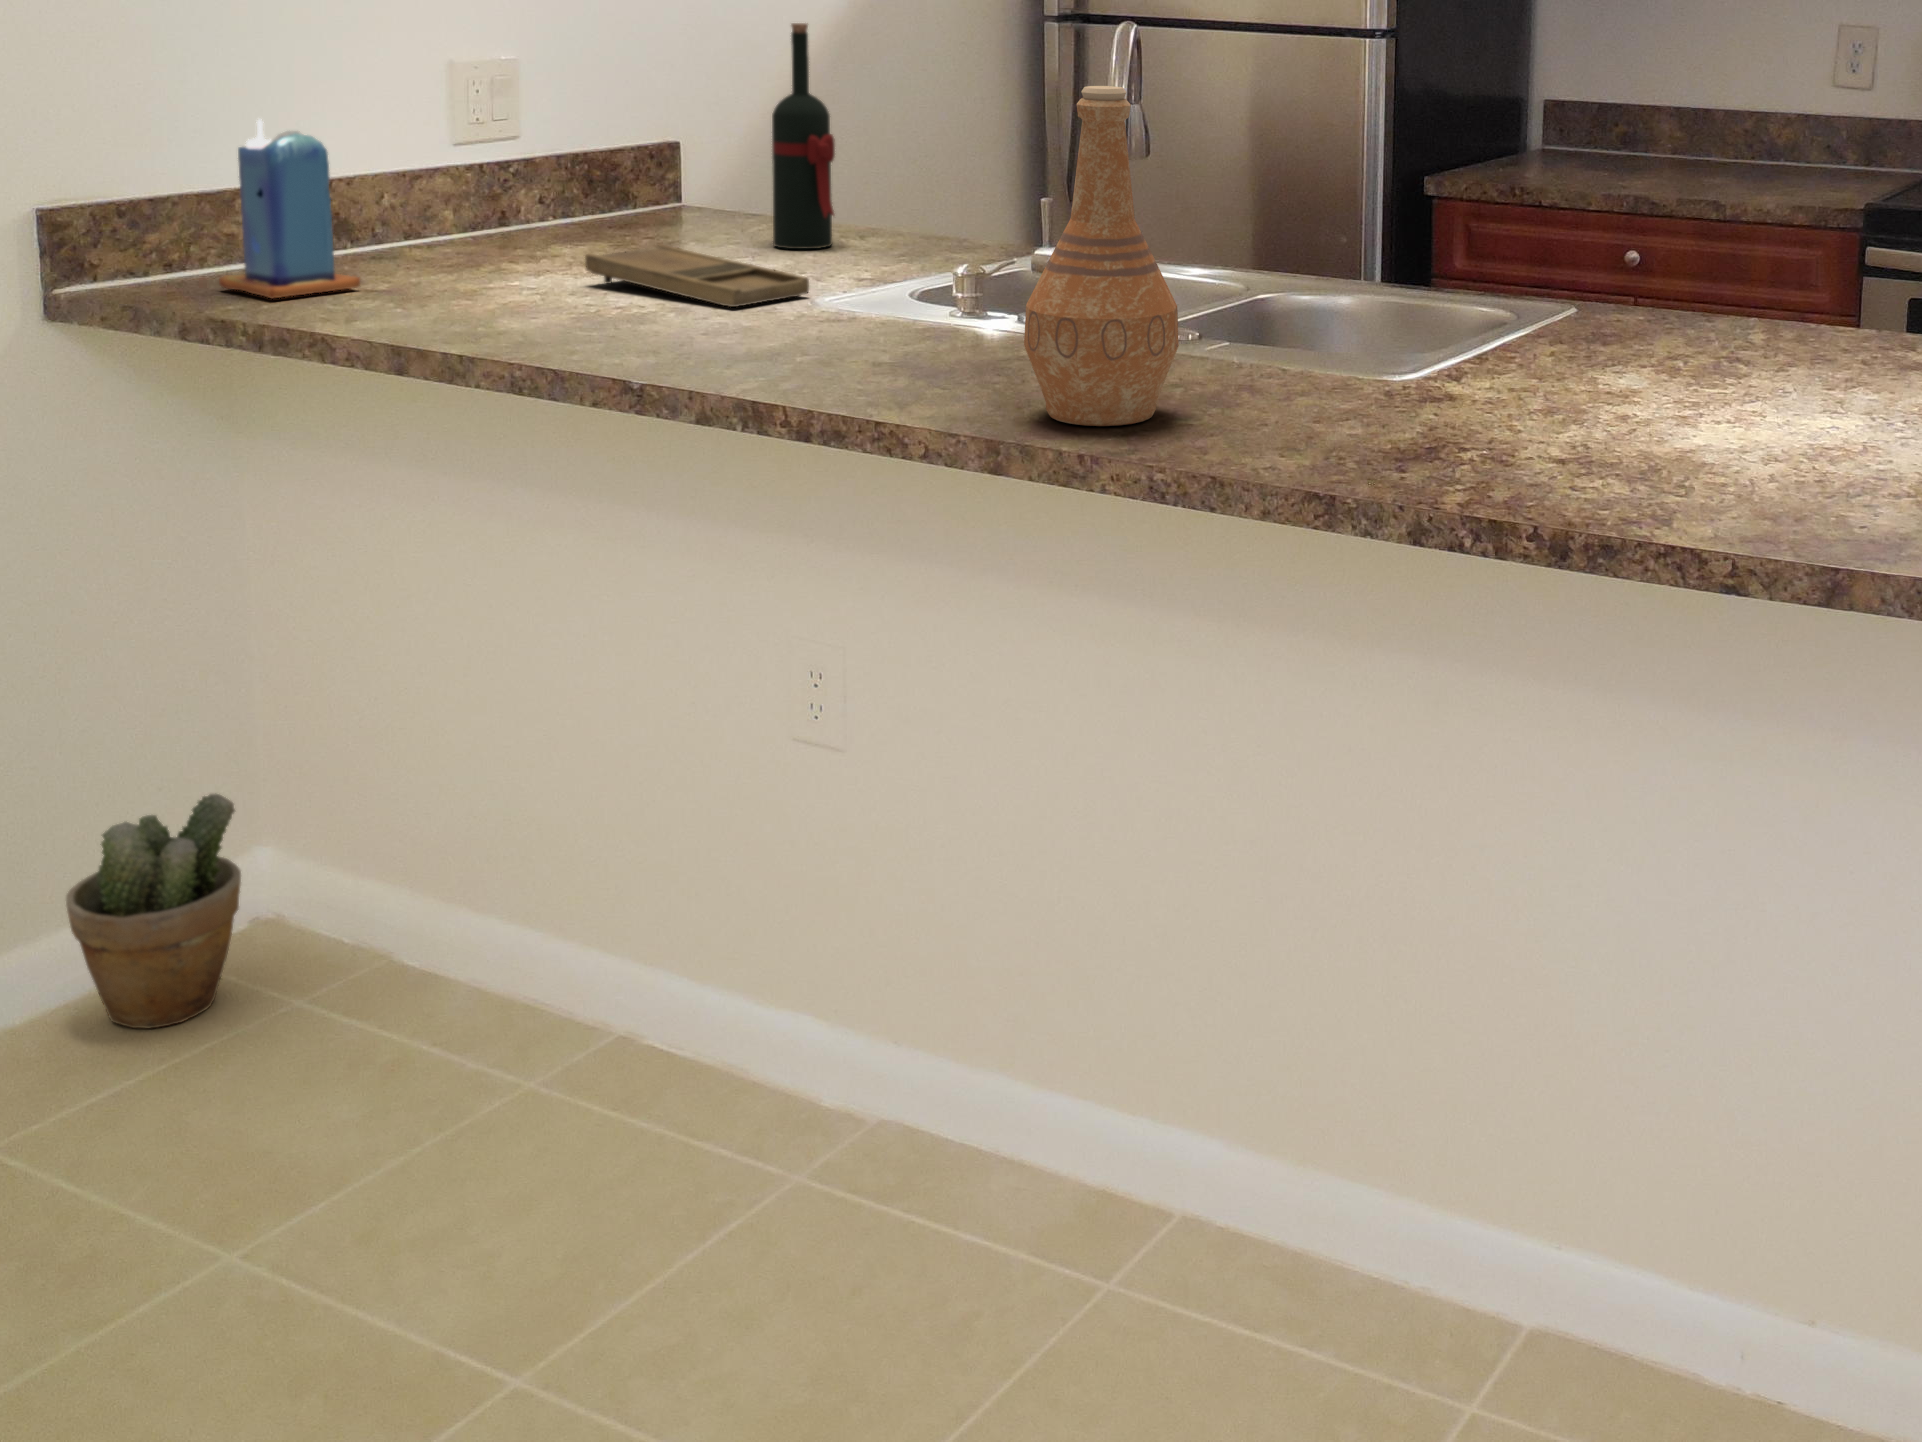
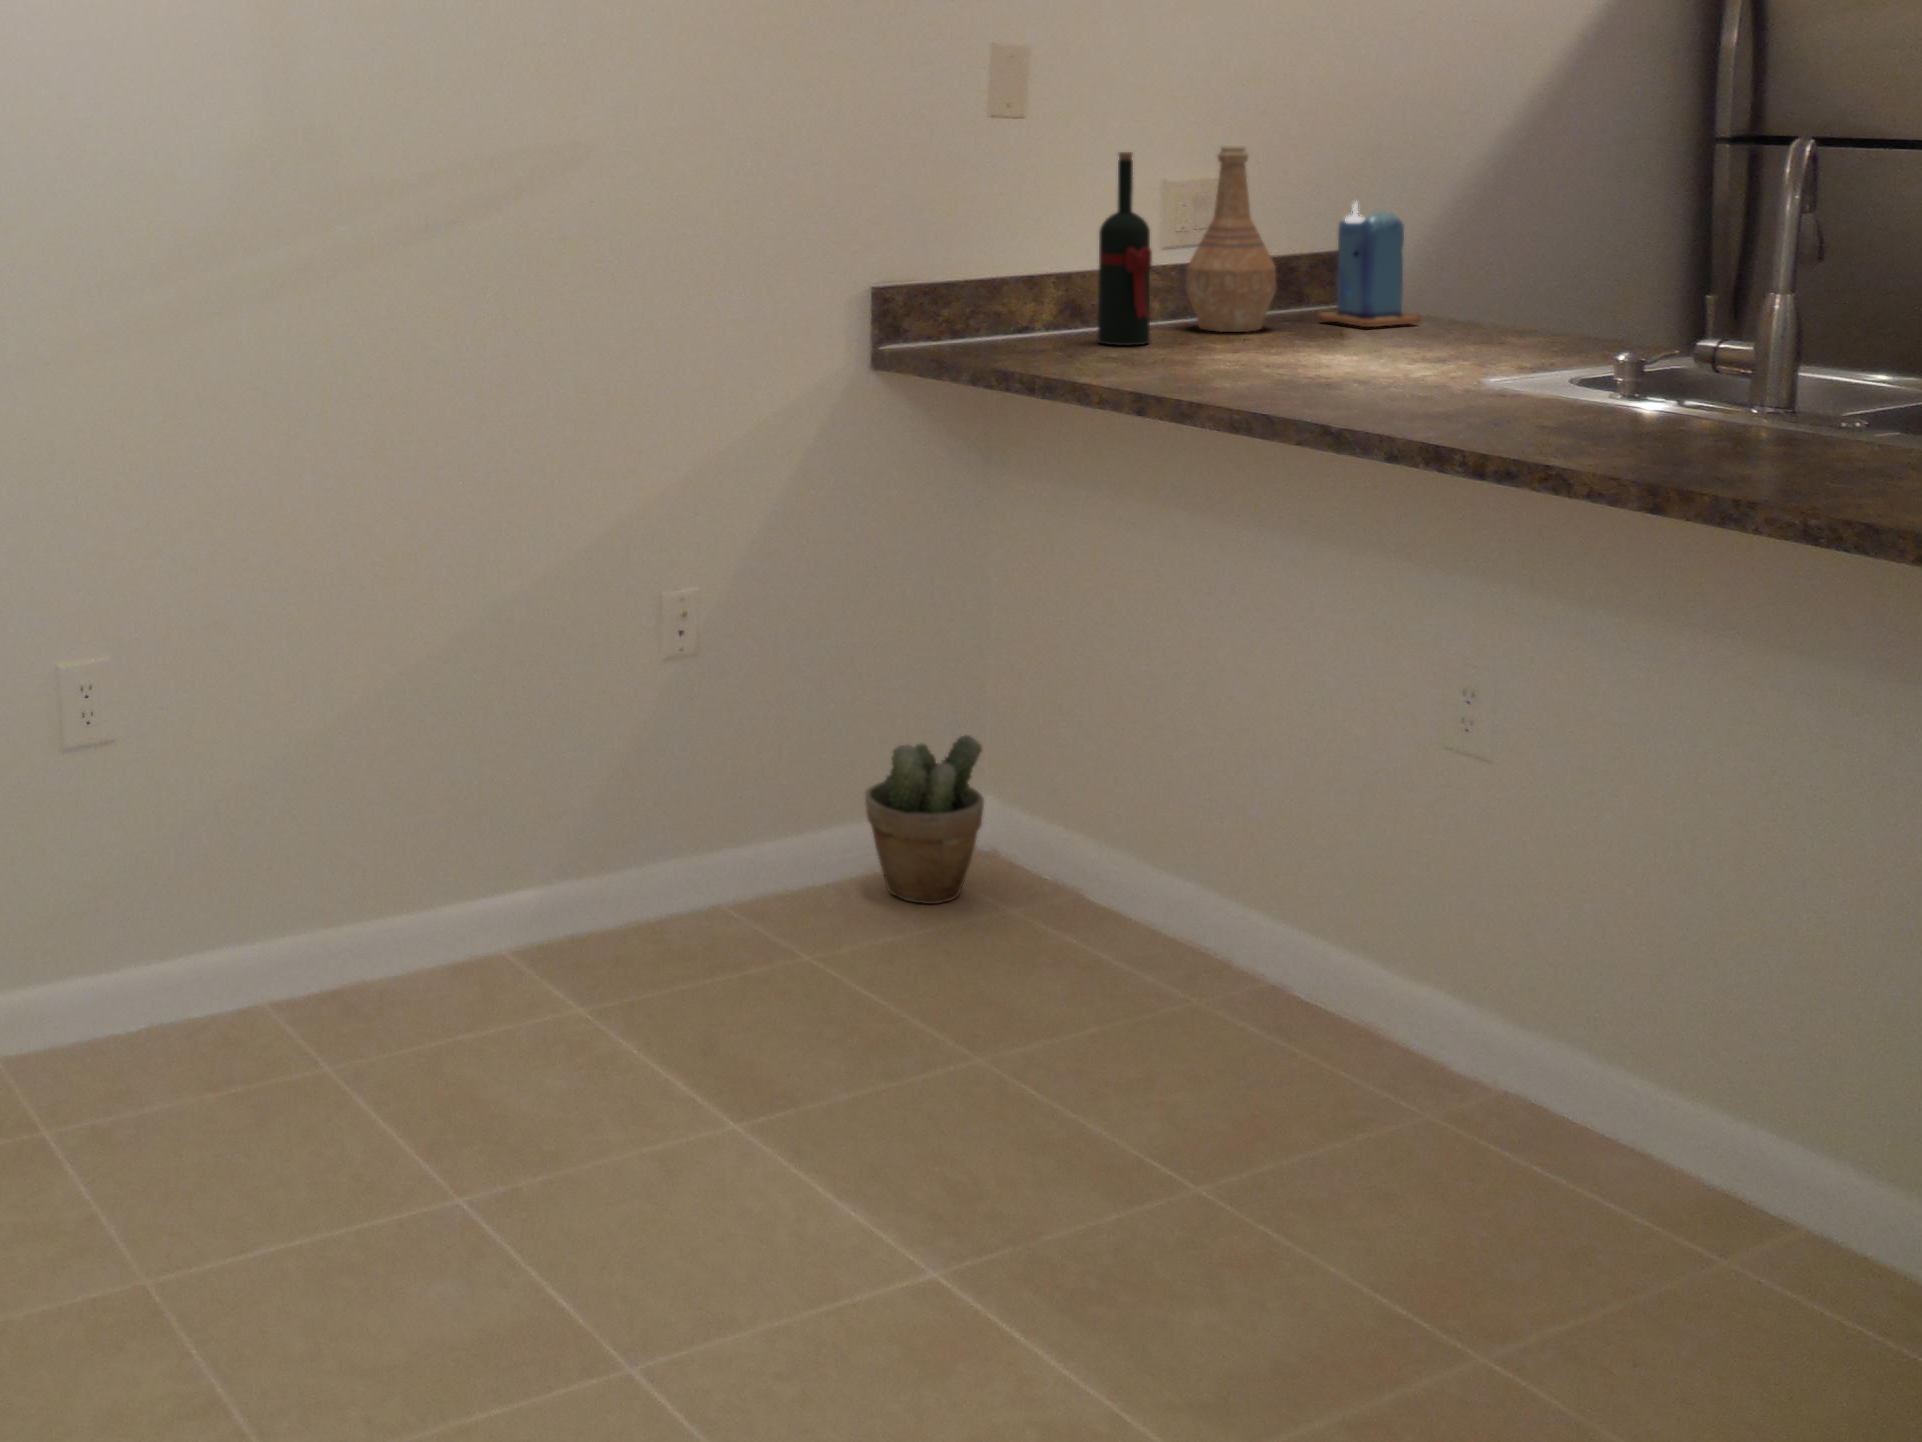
wine bottle: present [772,23,835,249] -> present [1097,152,1152,346]
vase: present [1024,86,1179,426] -> present [1186,144,1277,332]
candle: present [219,119,360,298] -> present [1318,203,1421,327]
tray: present [585,244,809,307] -> none [1275,330,1473,380]

